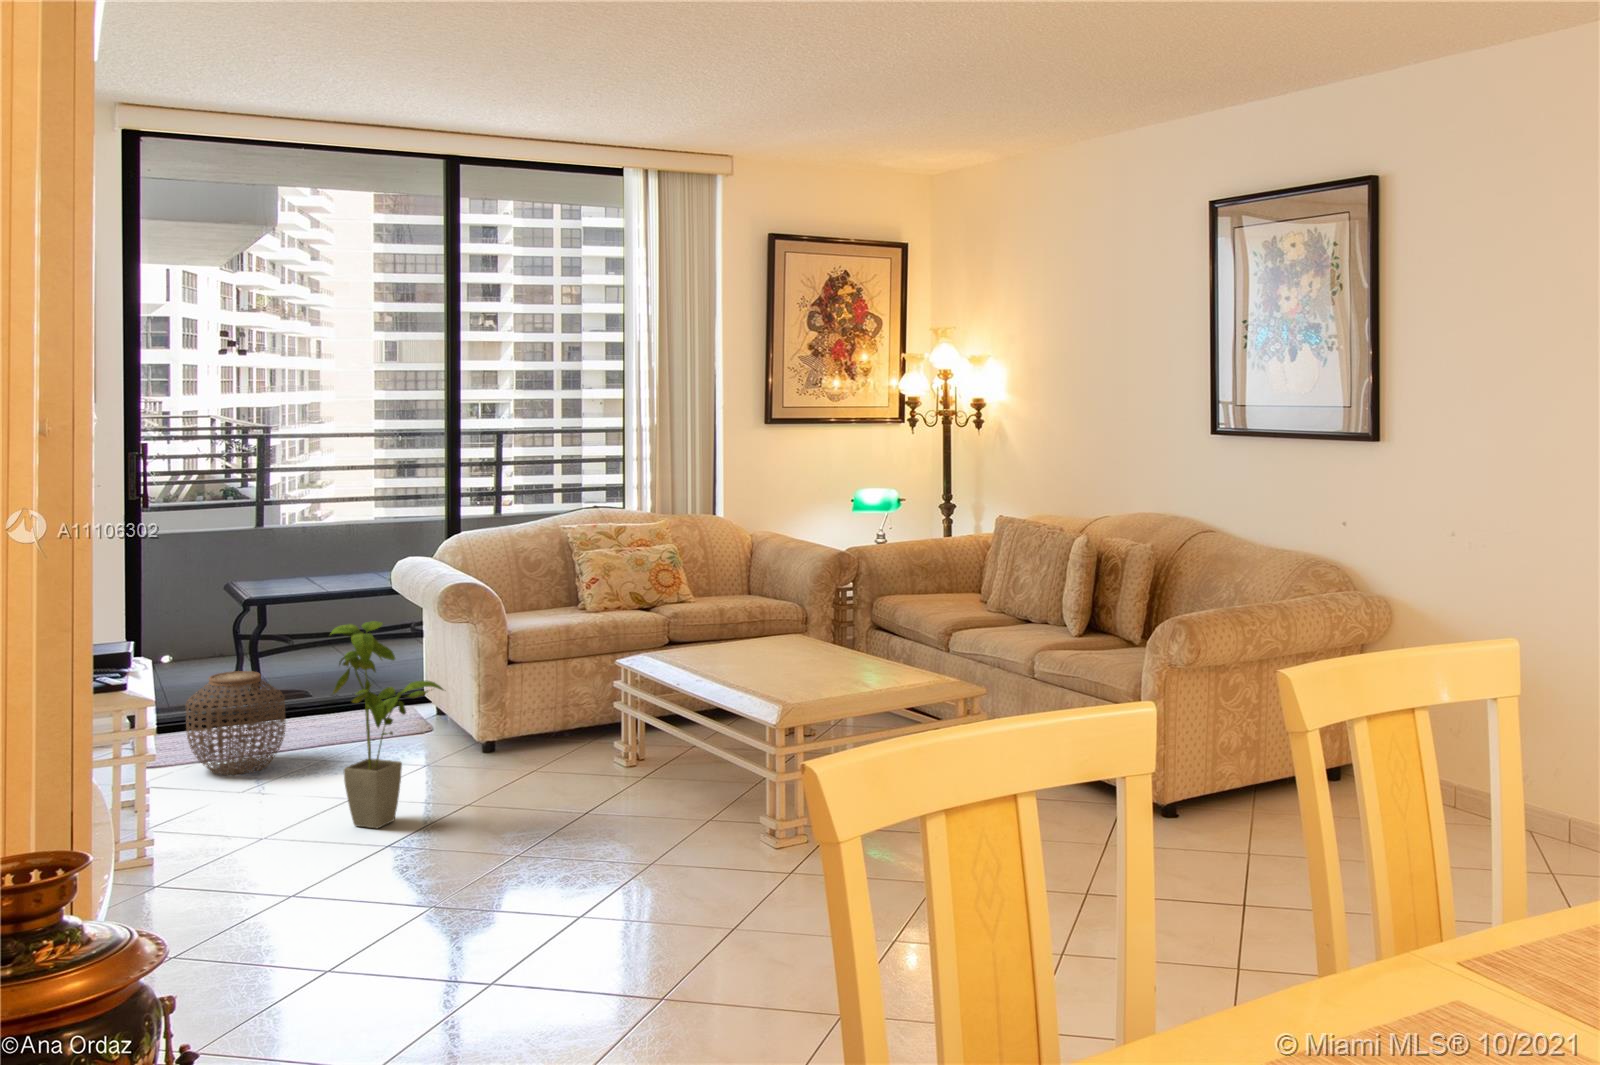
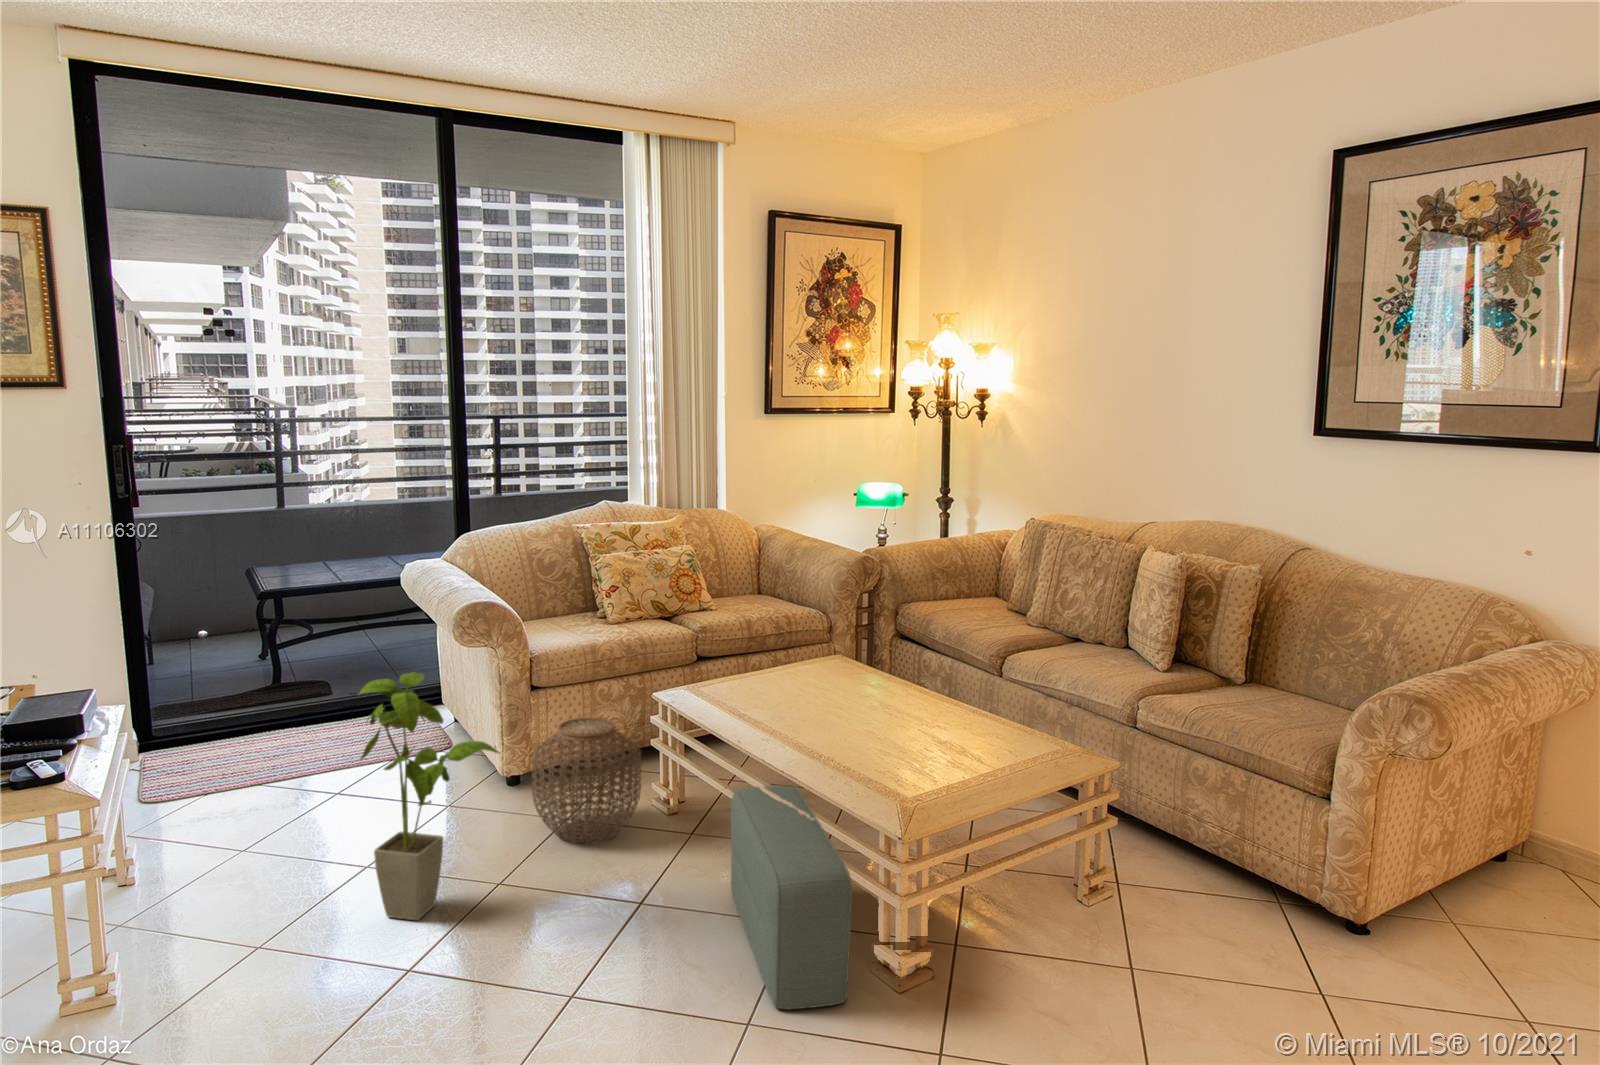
woven basket: present [186,671,286,775] -> present [532,718,641,843]
pouf: none [633,726,702,887] -> present [731,785,852,1009]

